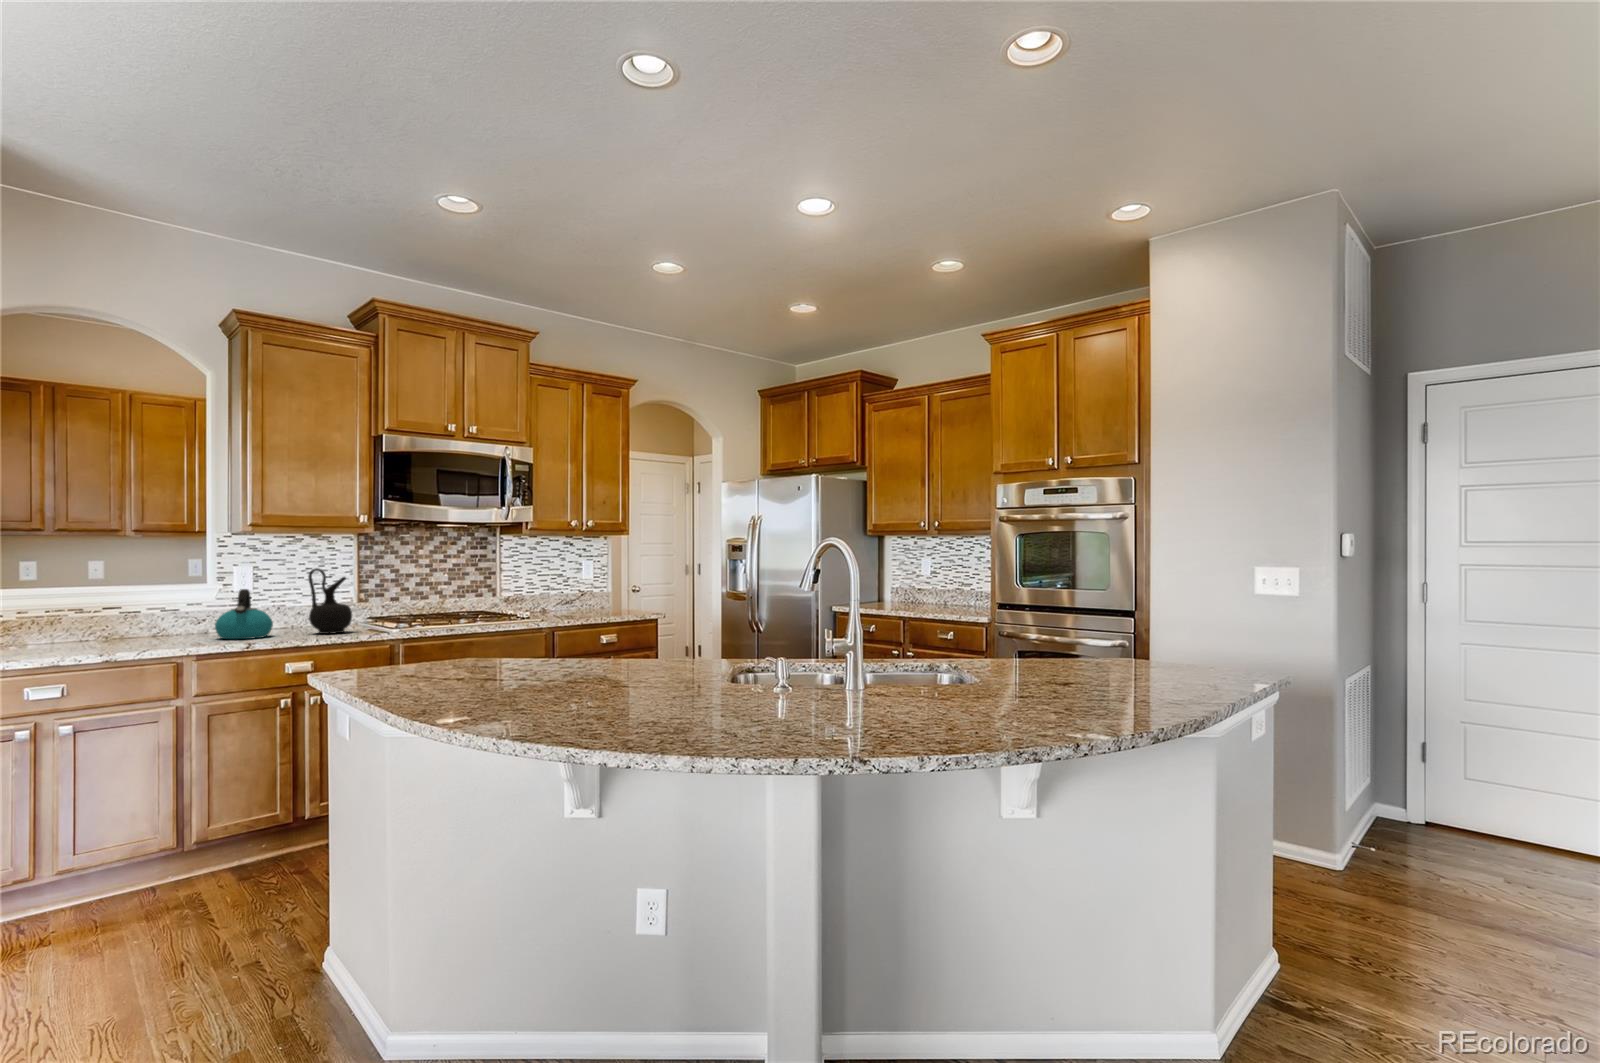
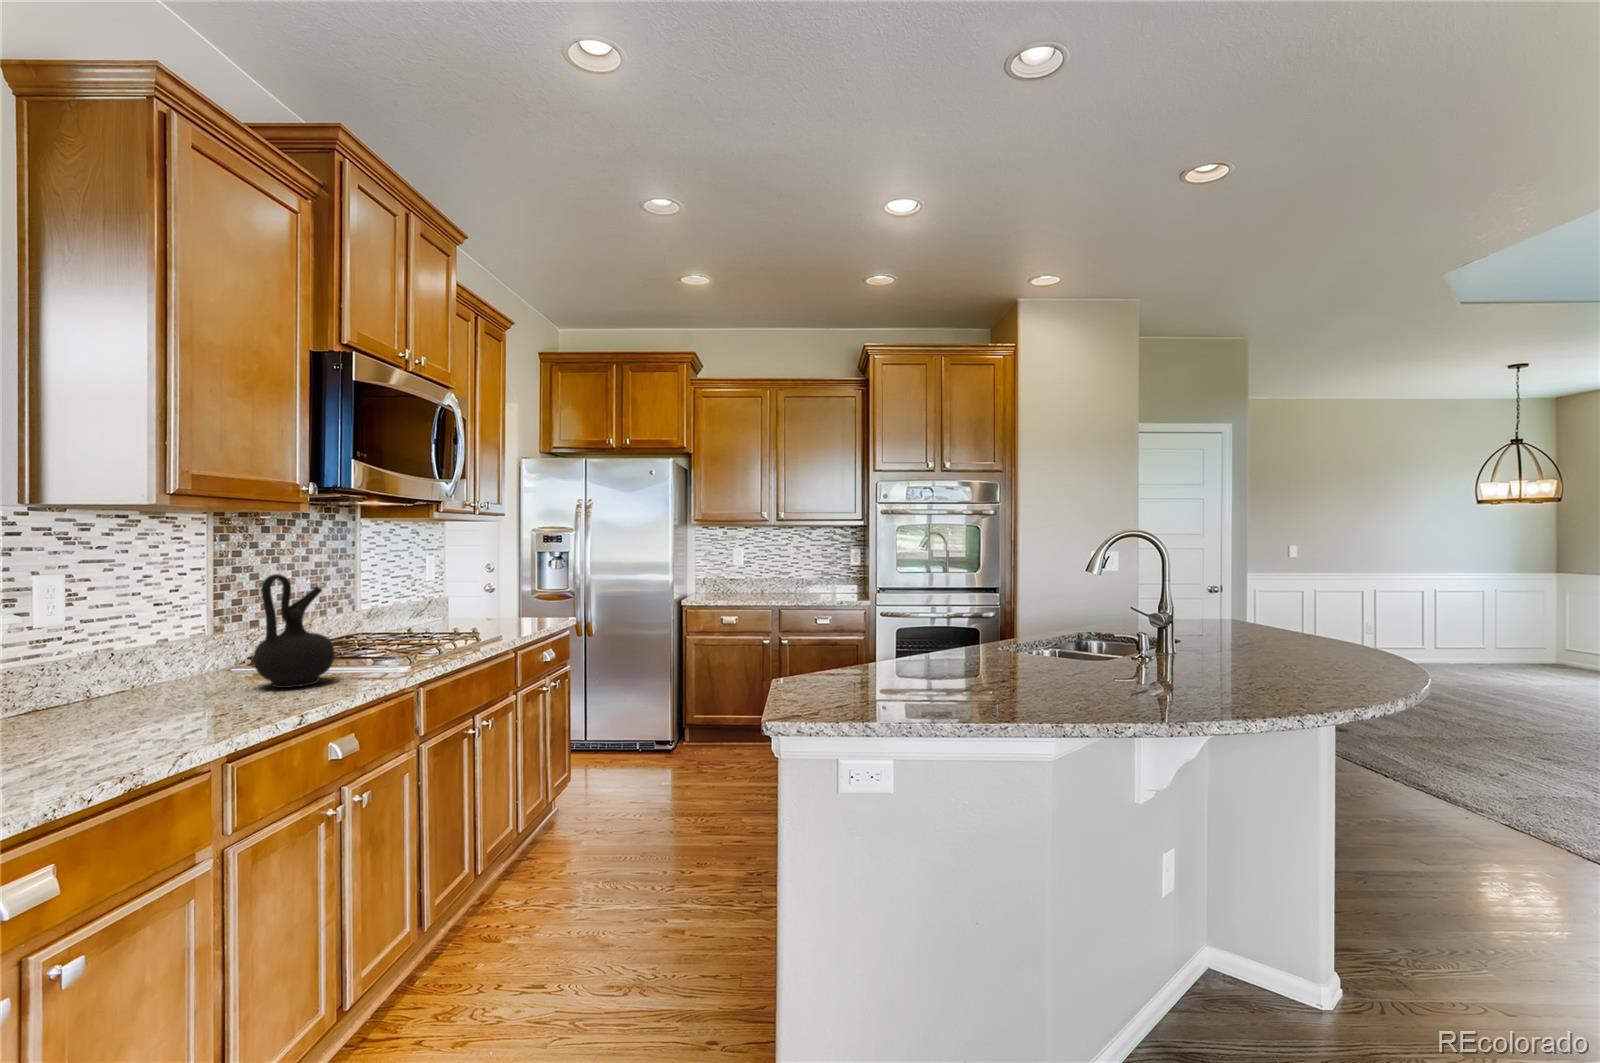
kettle: present [215,589,273,639] -> none [84,619,216,725]

